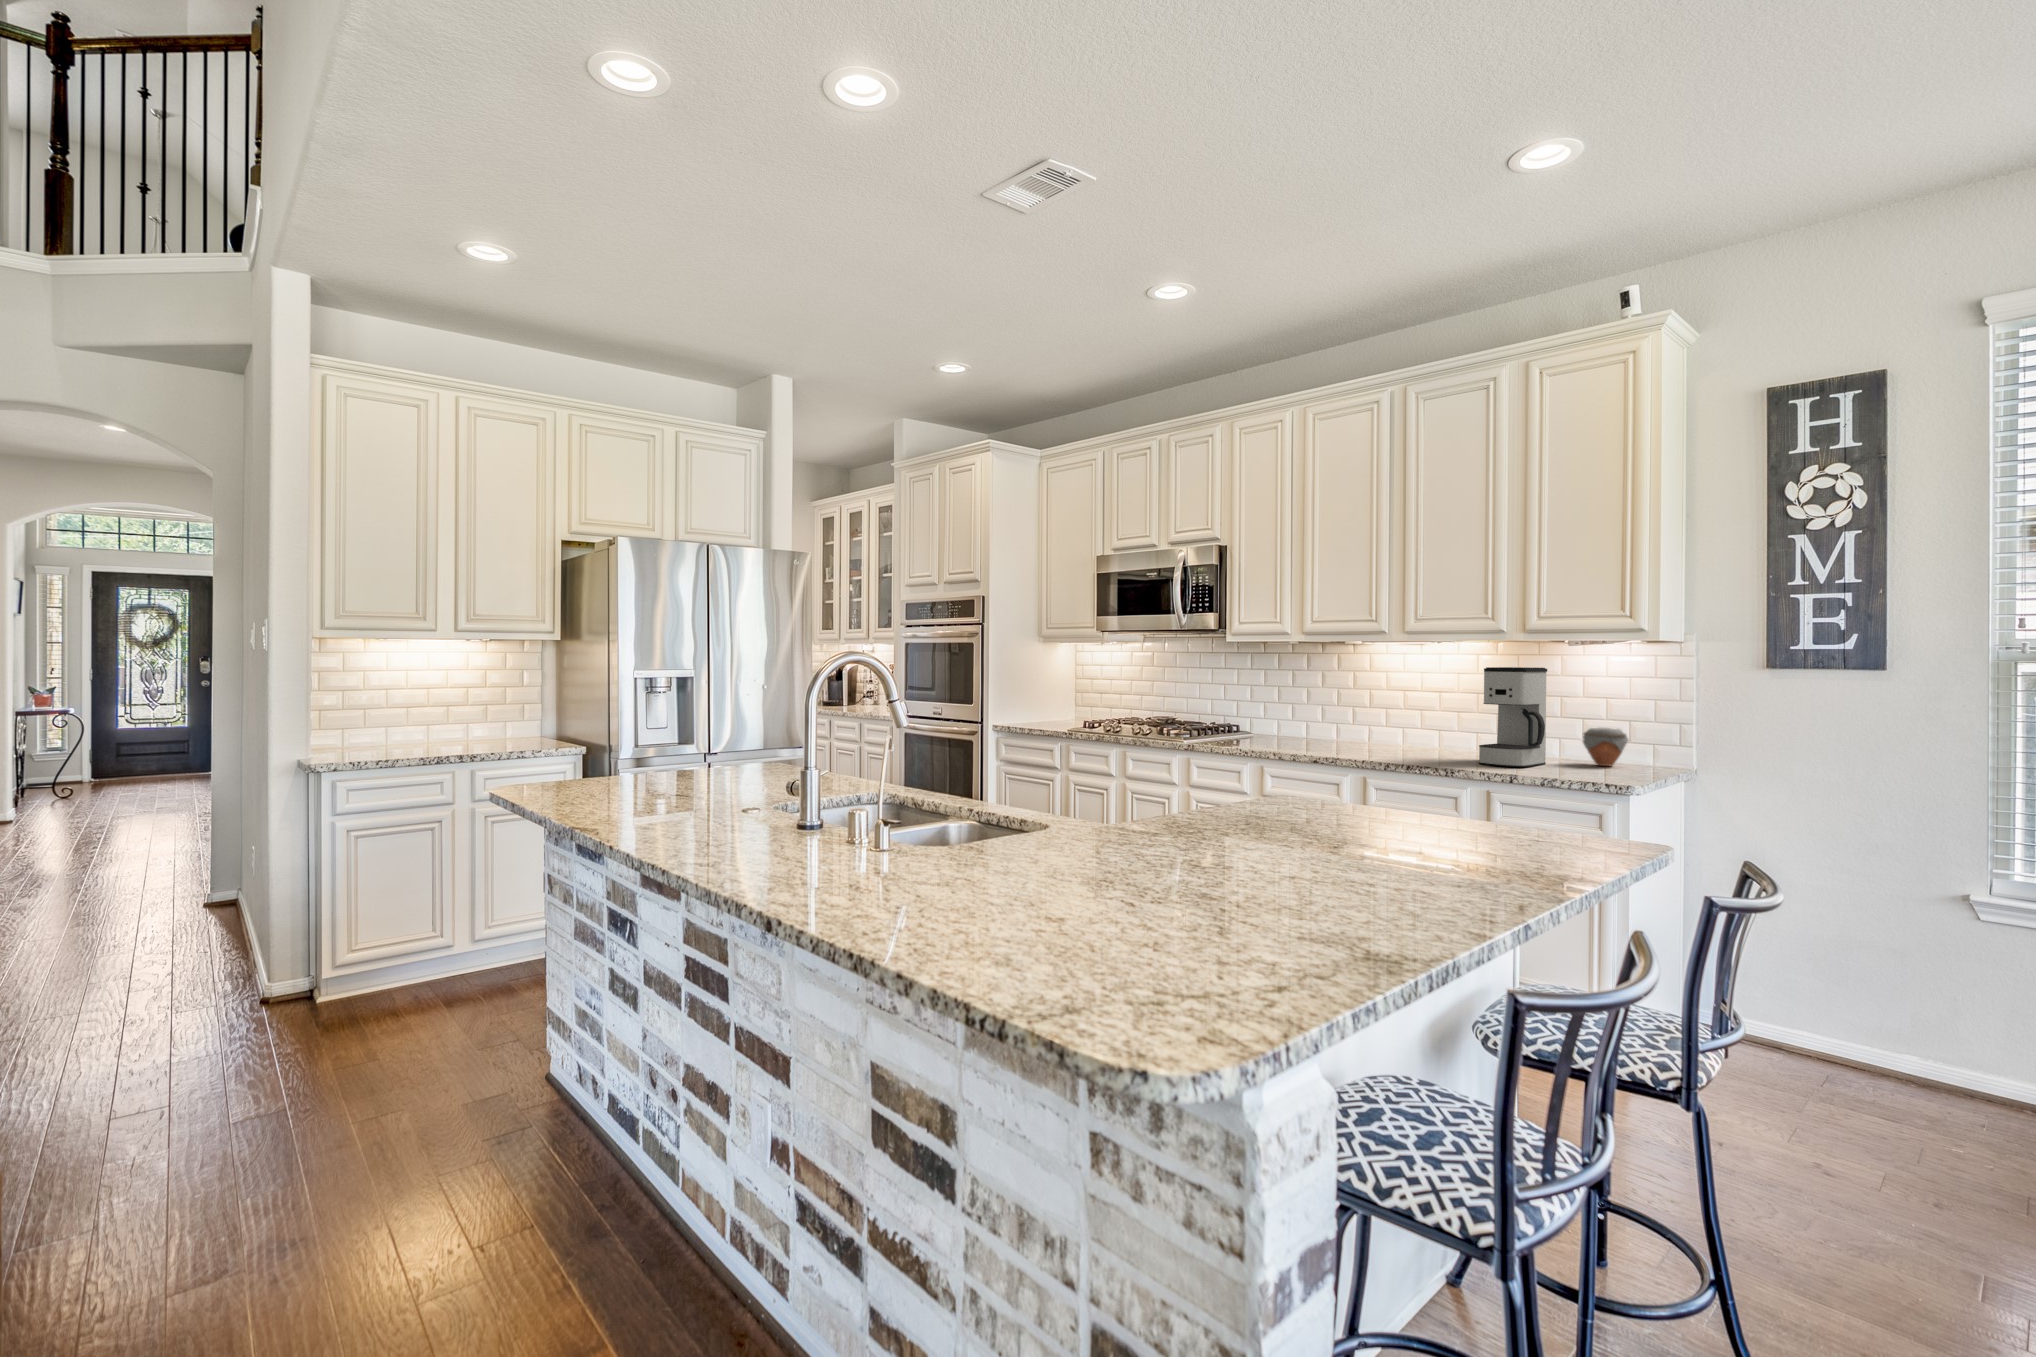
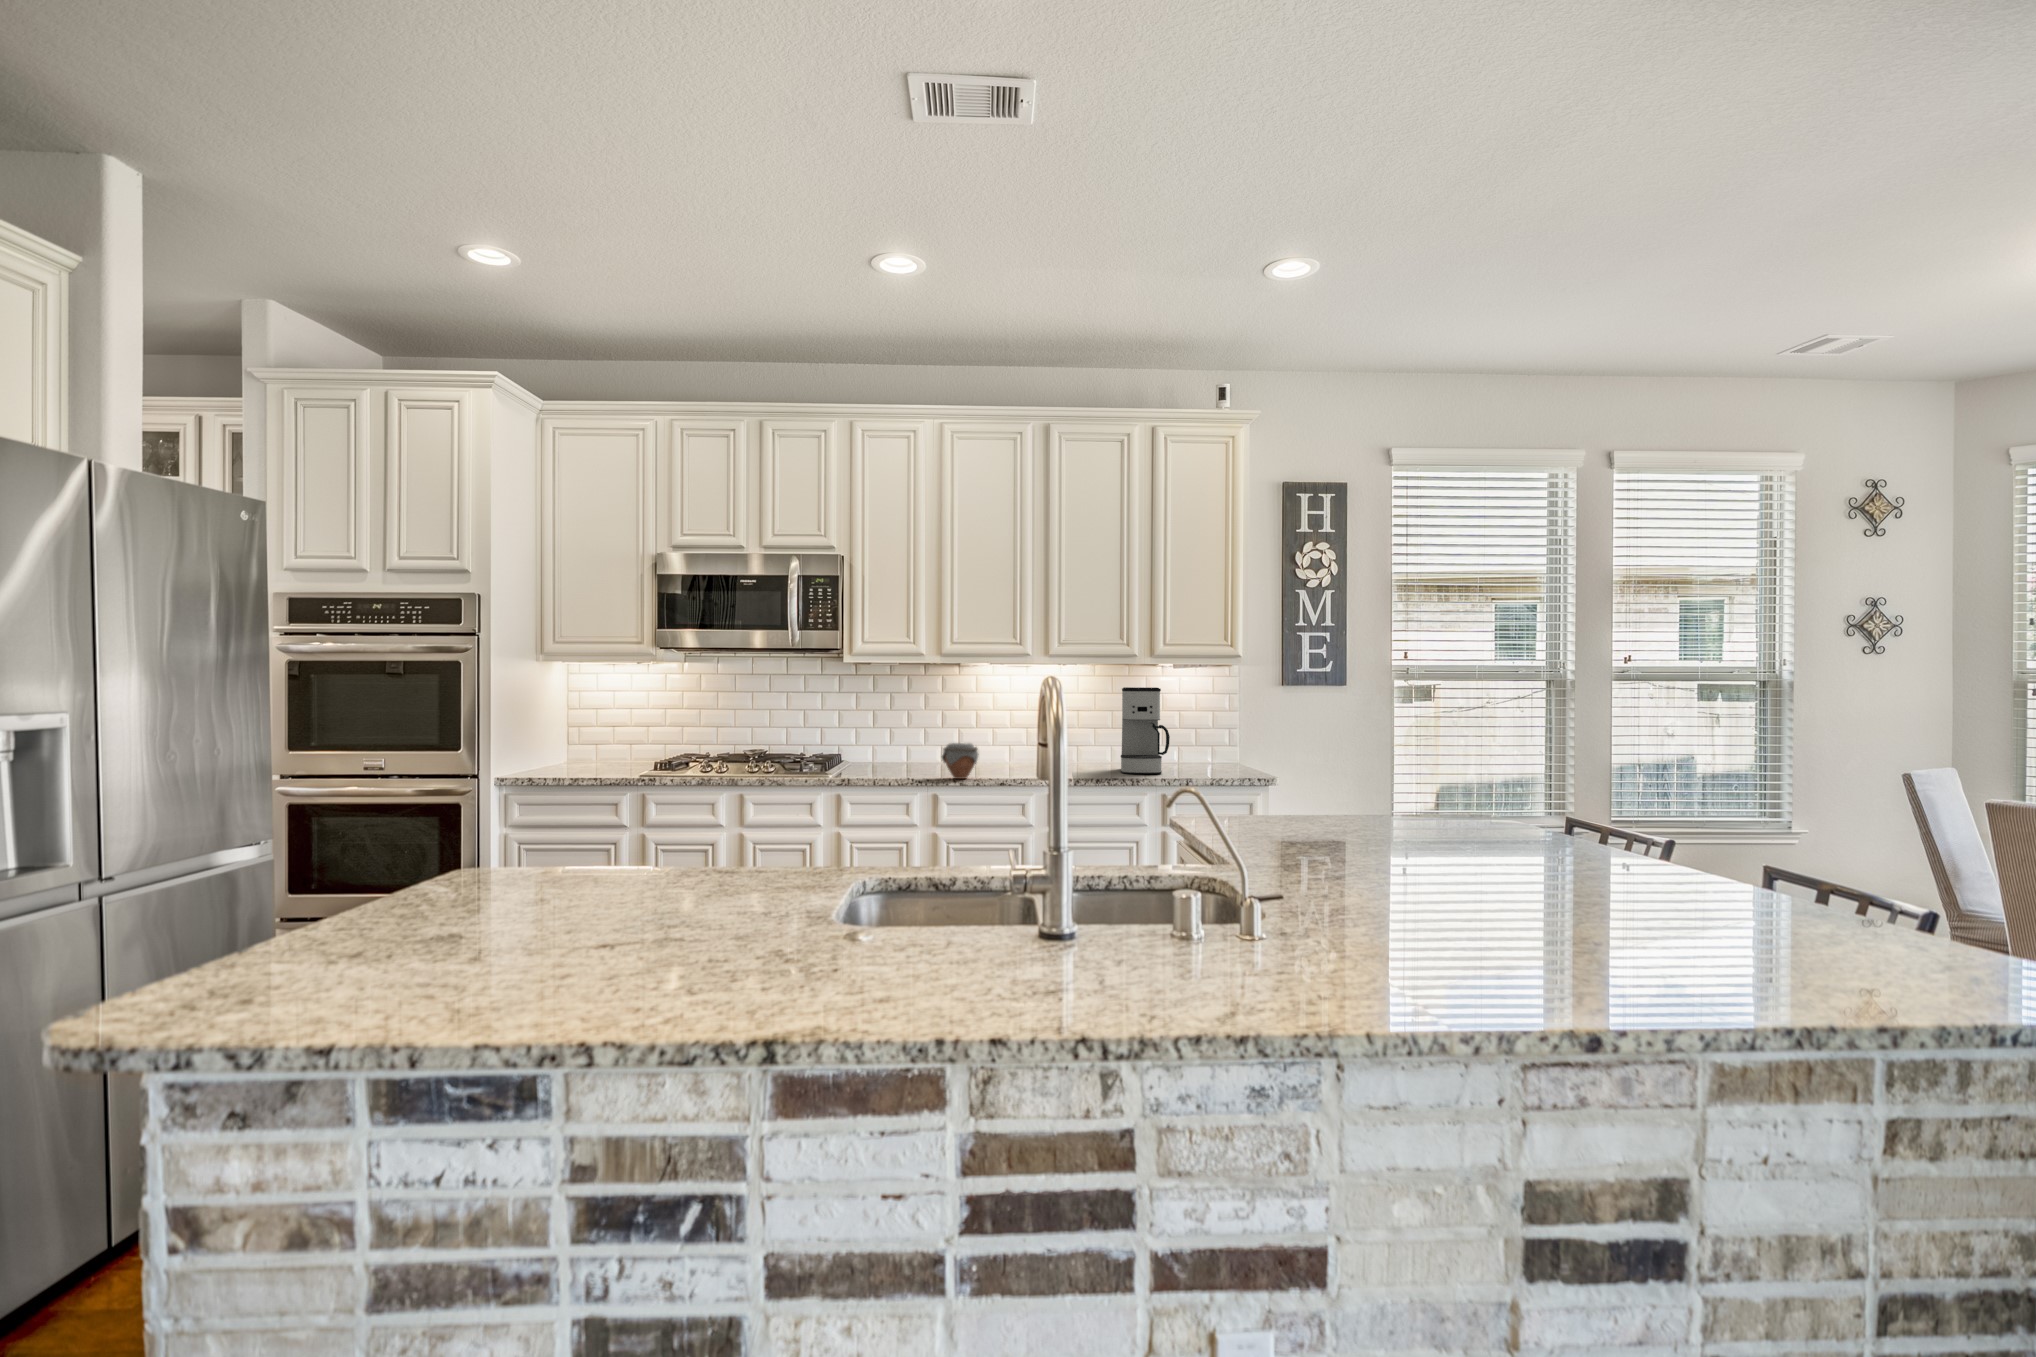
jar: present [1583,728,1629,766] -> present [942,743,979,779]

